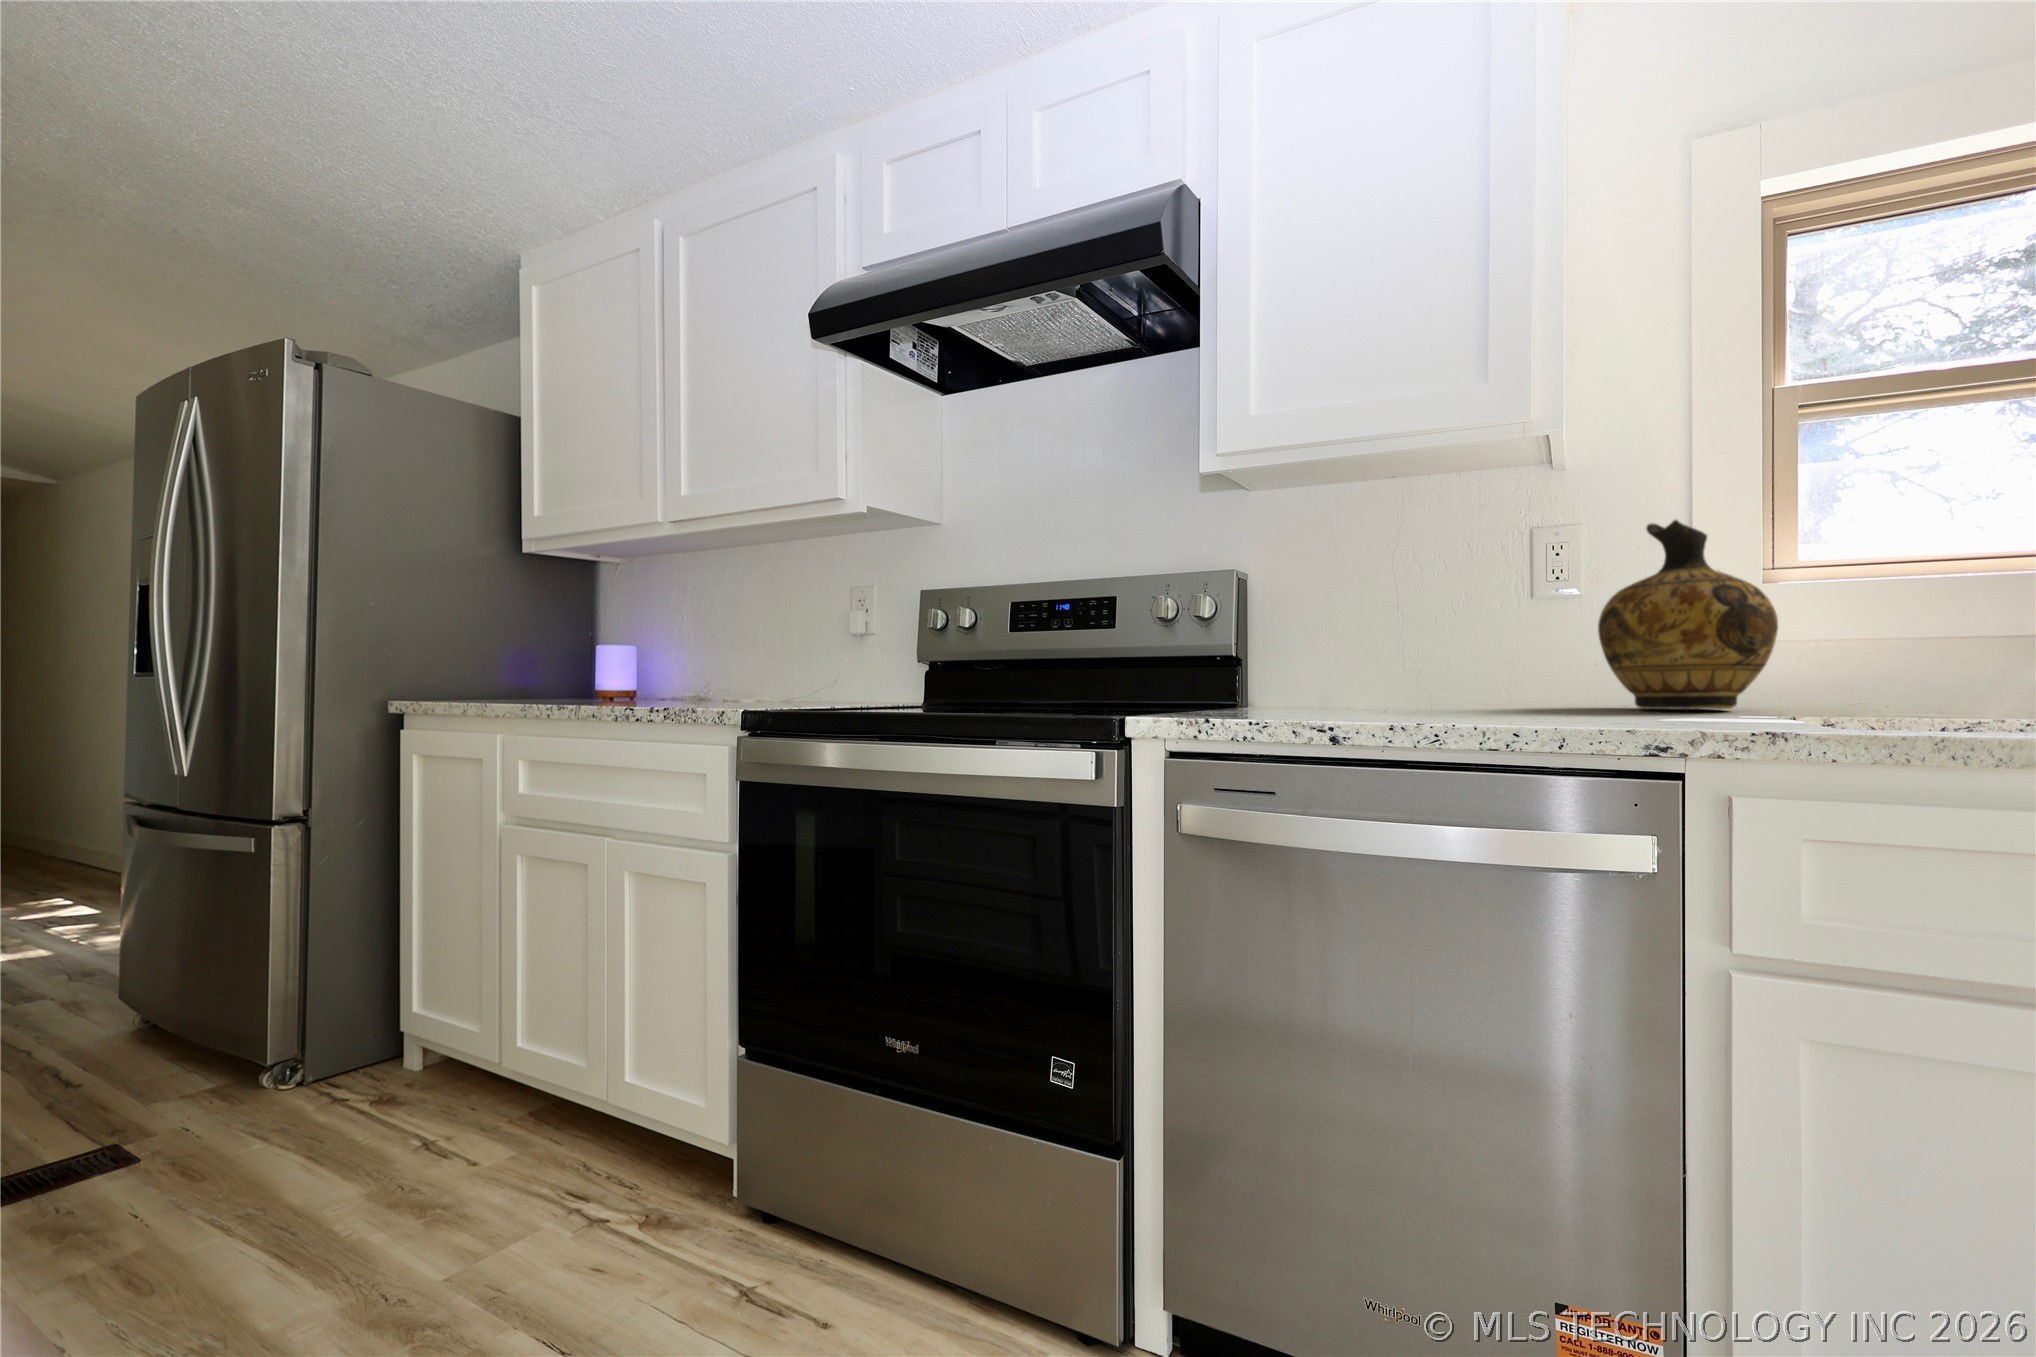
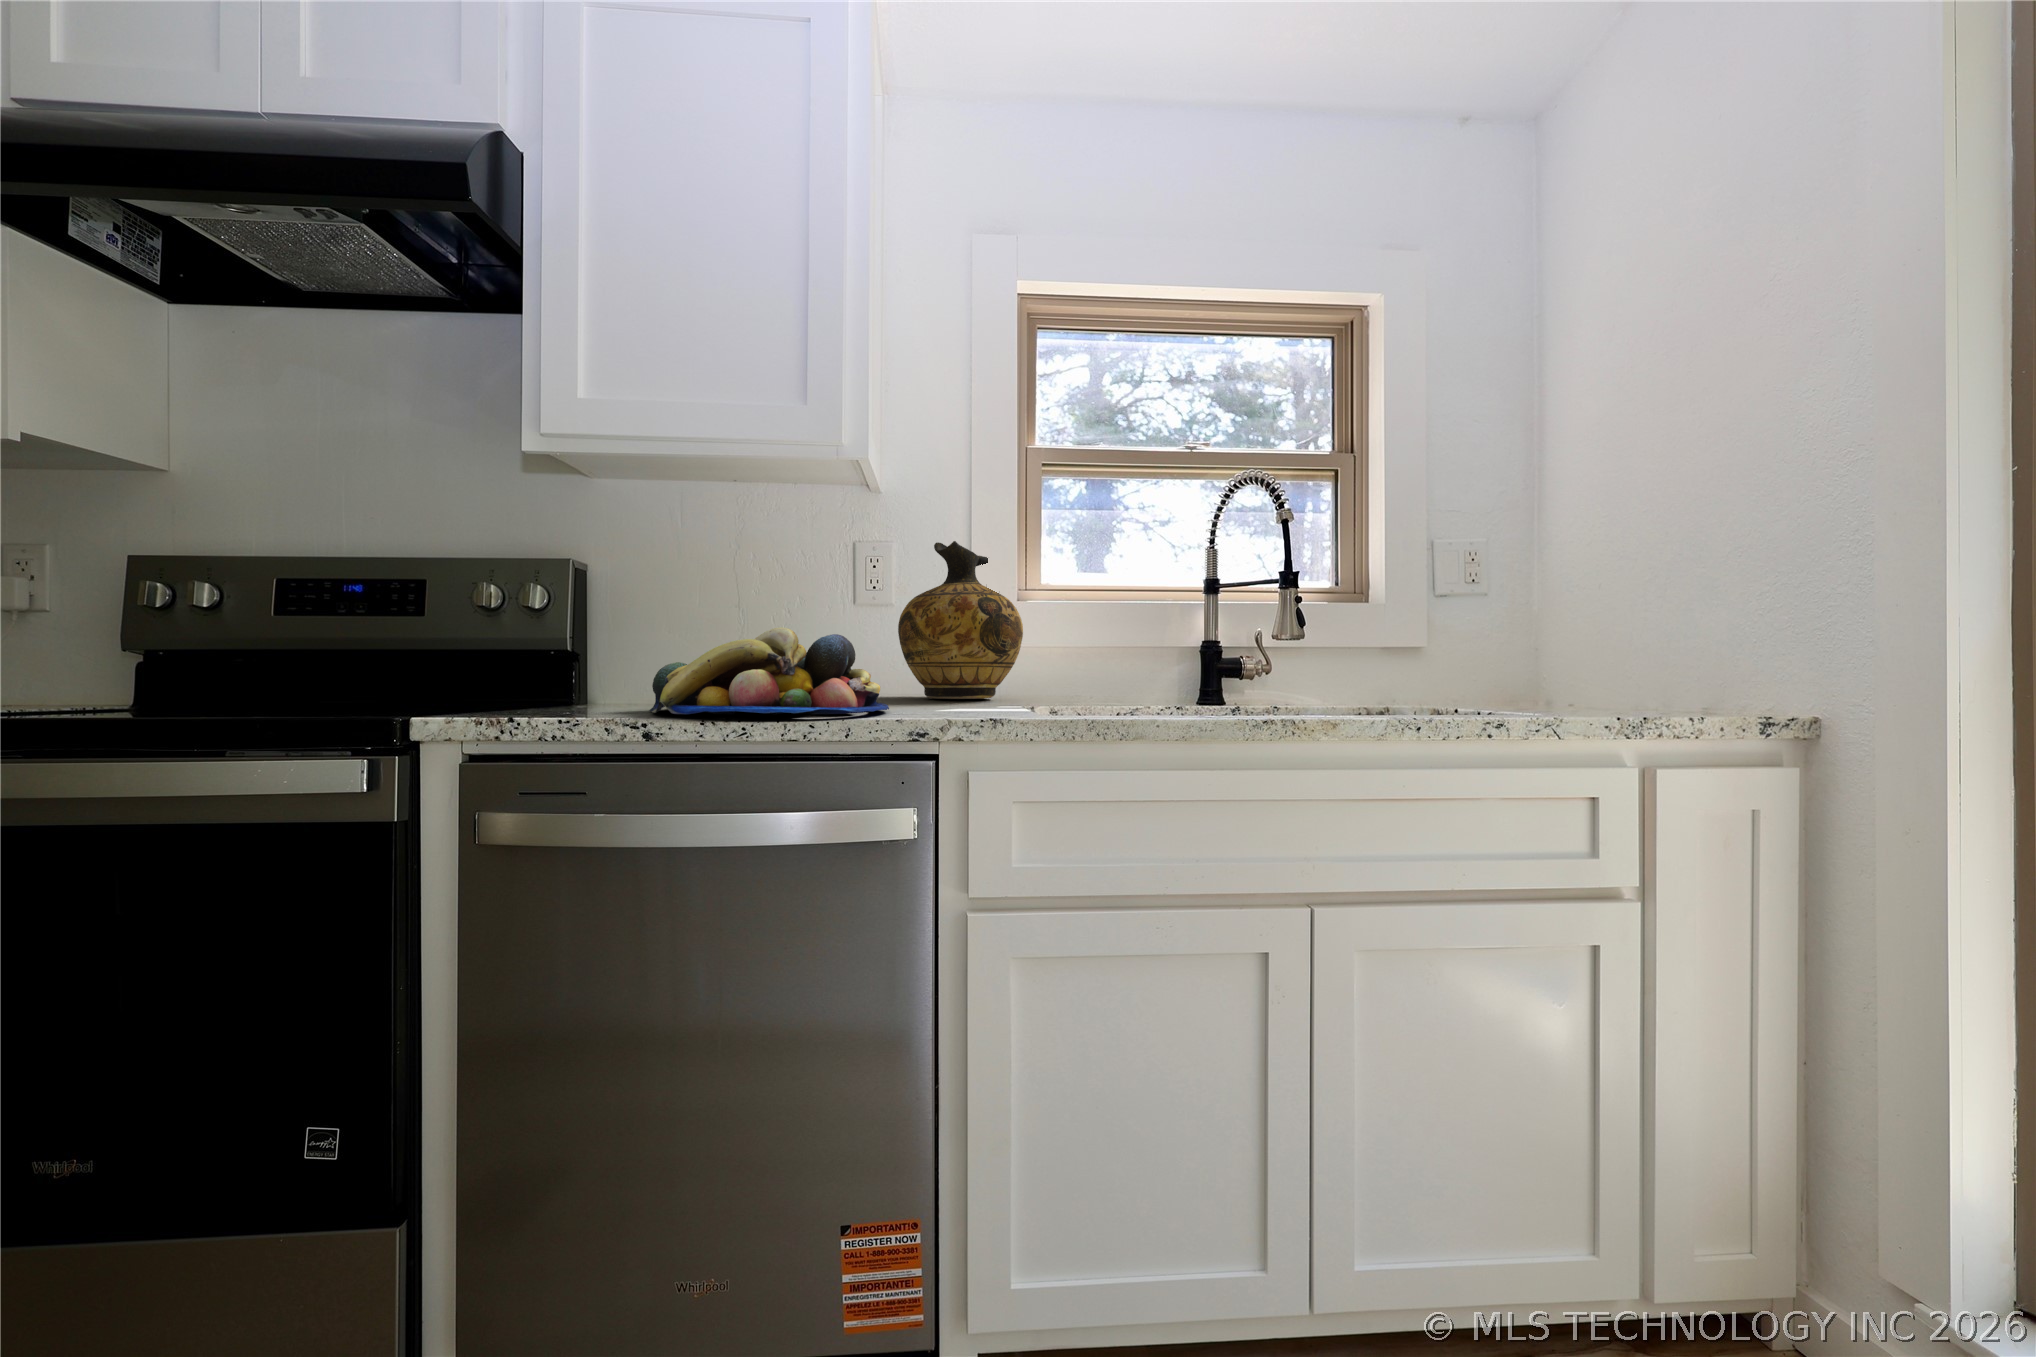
fruit bowl: none [1325,628,1602,720] -> present [649,627,889,715]

